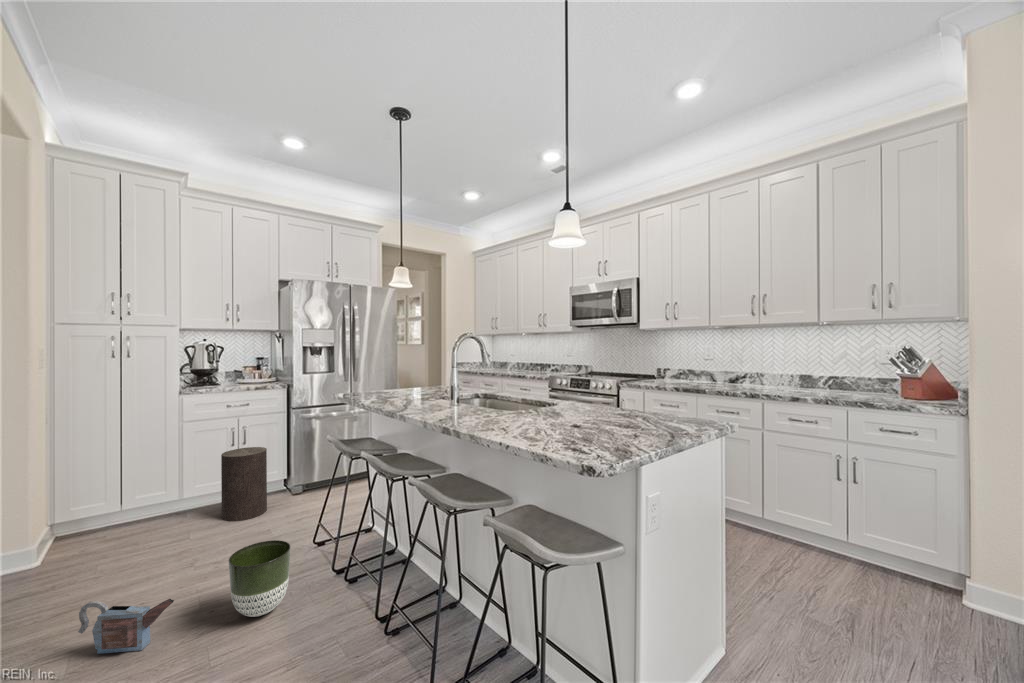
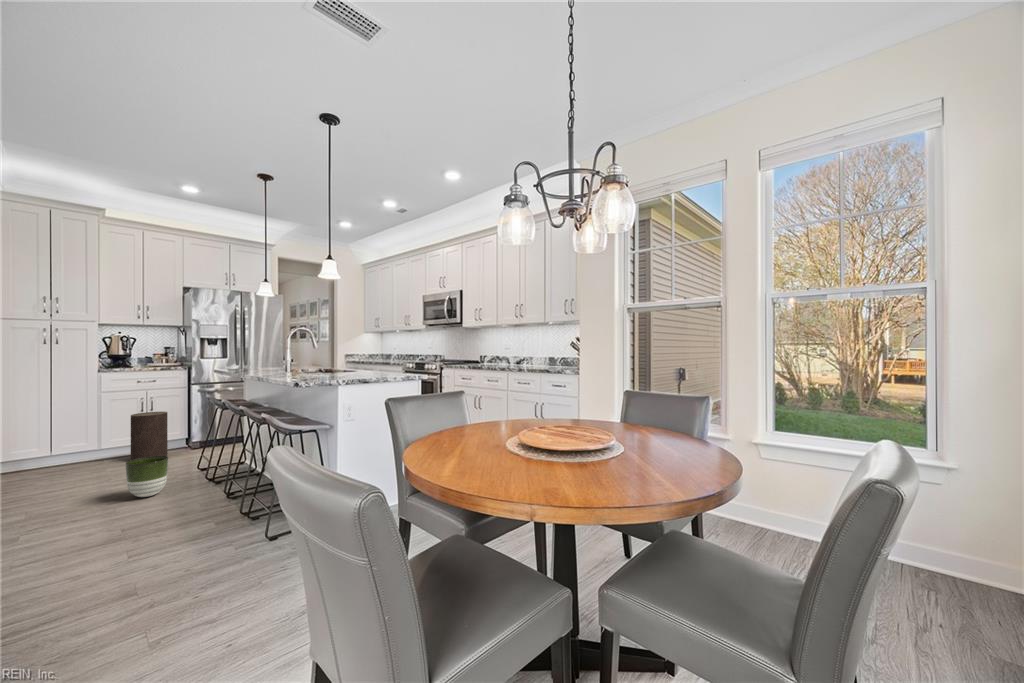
watering can: present [78,599,174,654] -> none [27,481,89,512]

